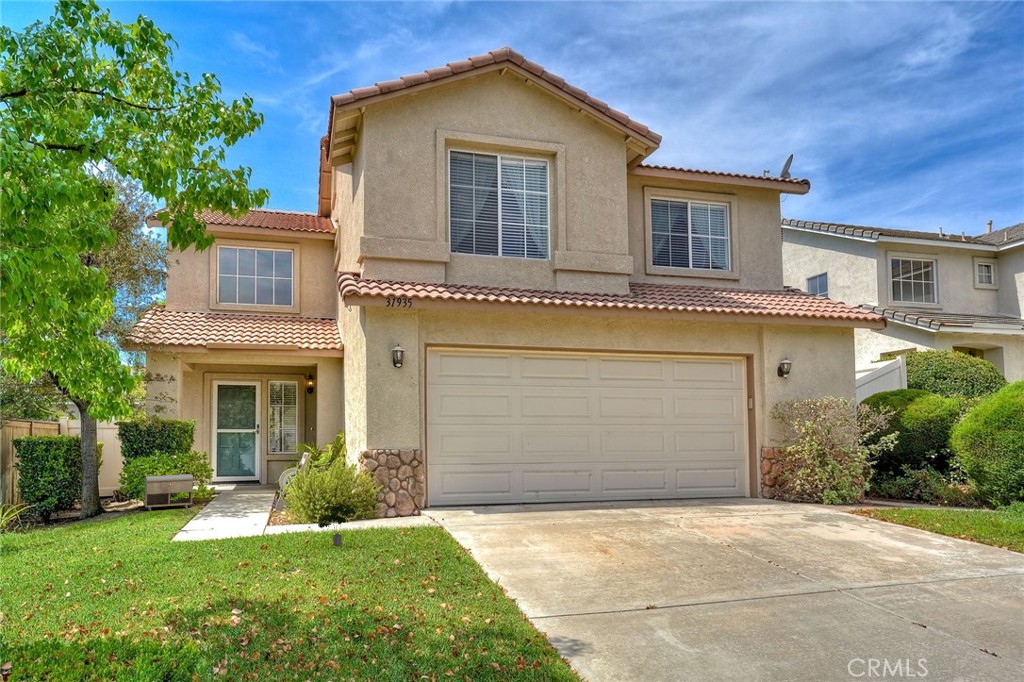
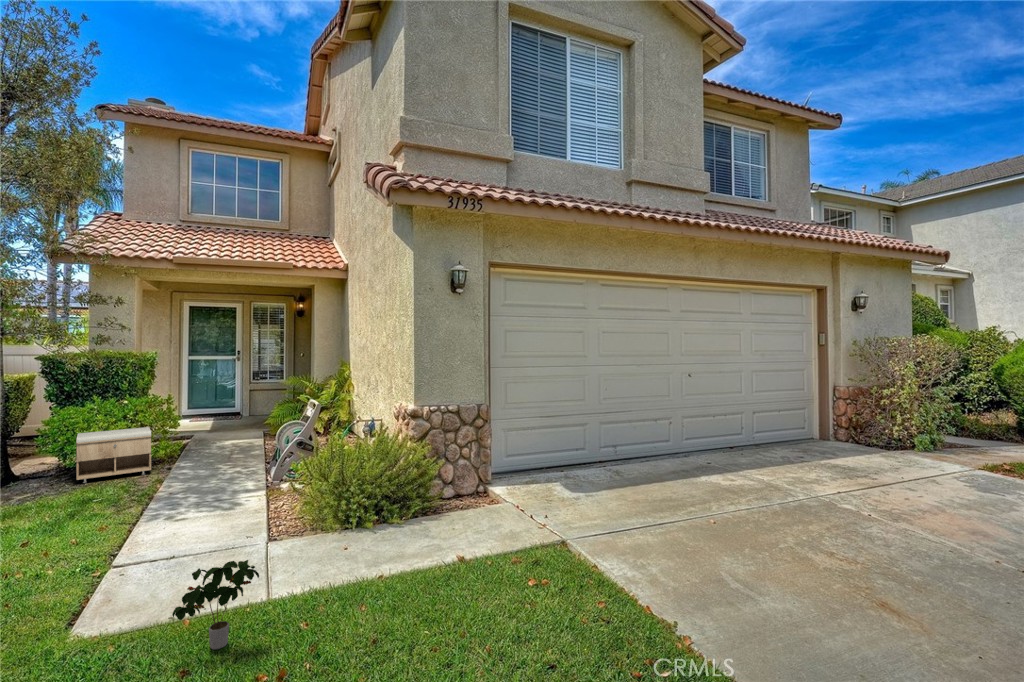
potted plant: present [318,504,355,545] -> present [172,560,259,649]

